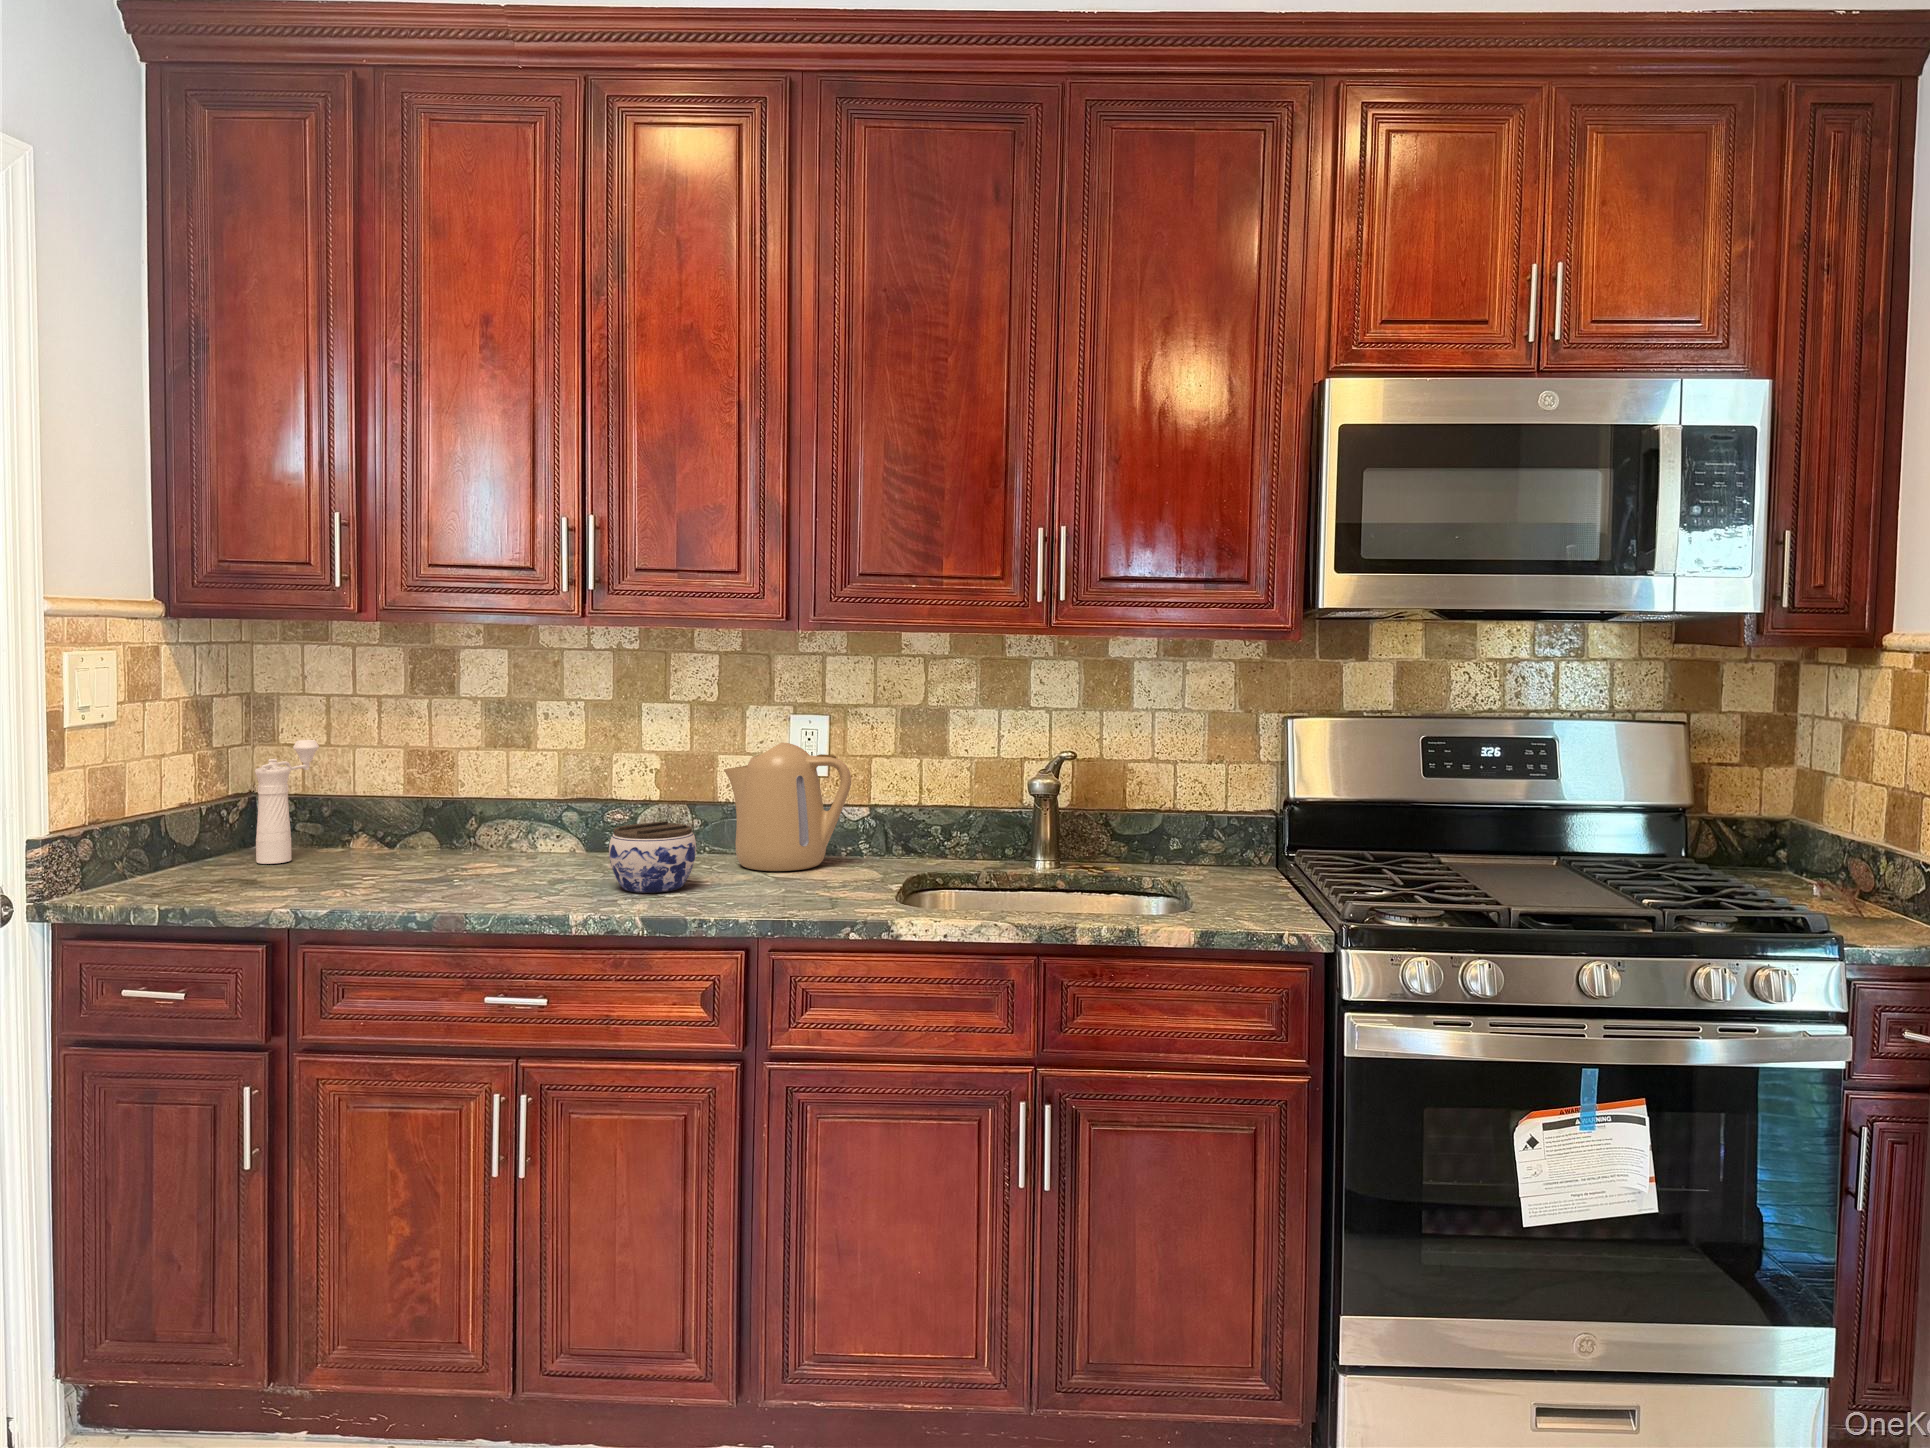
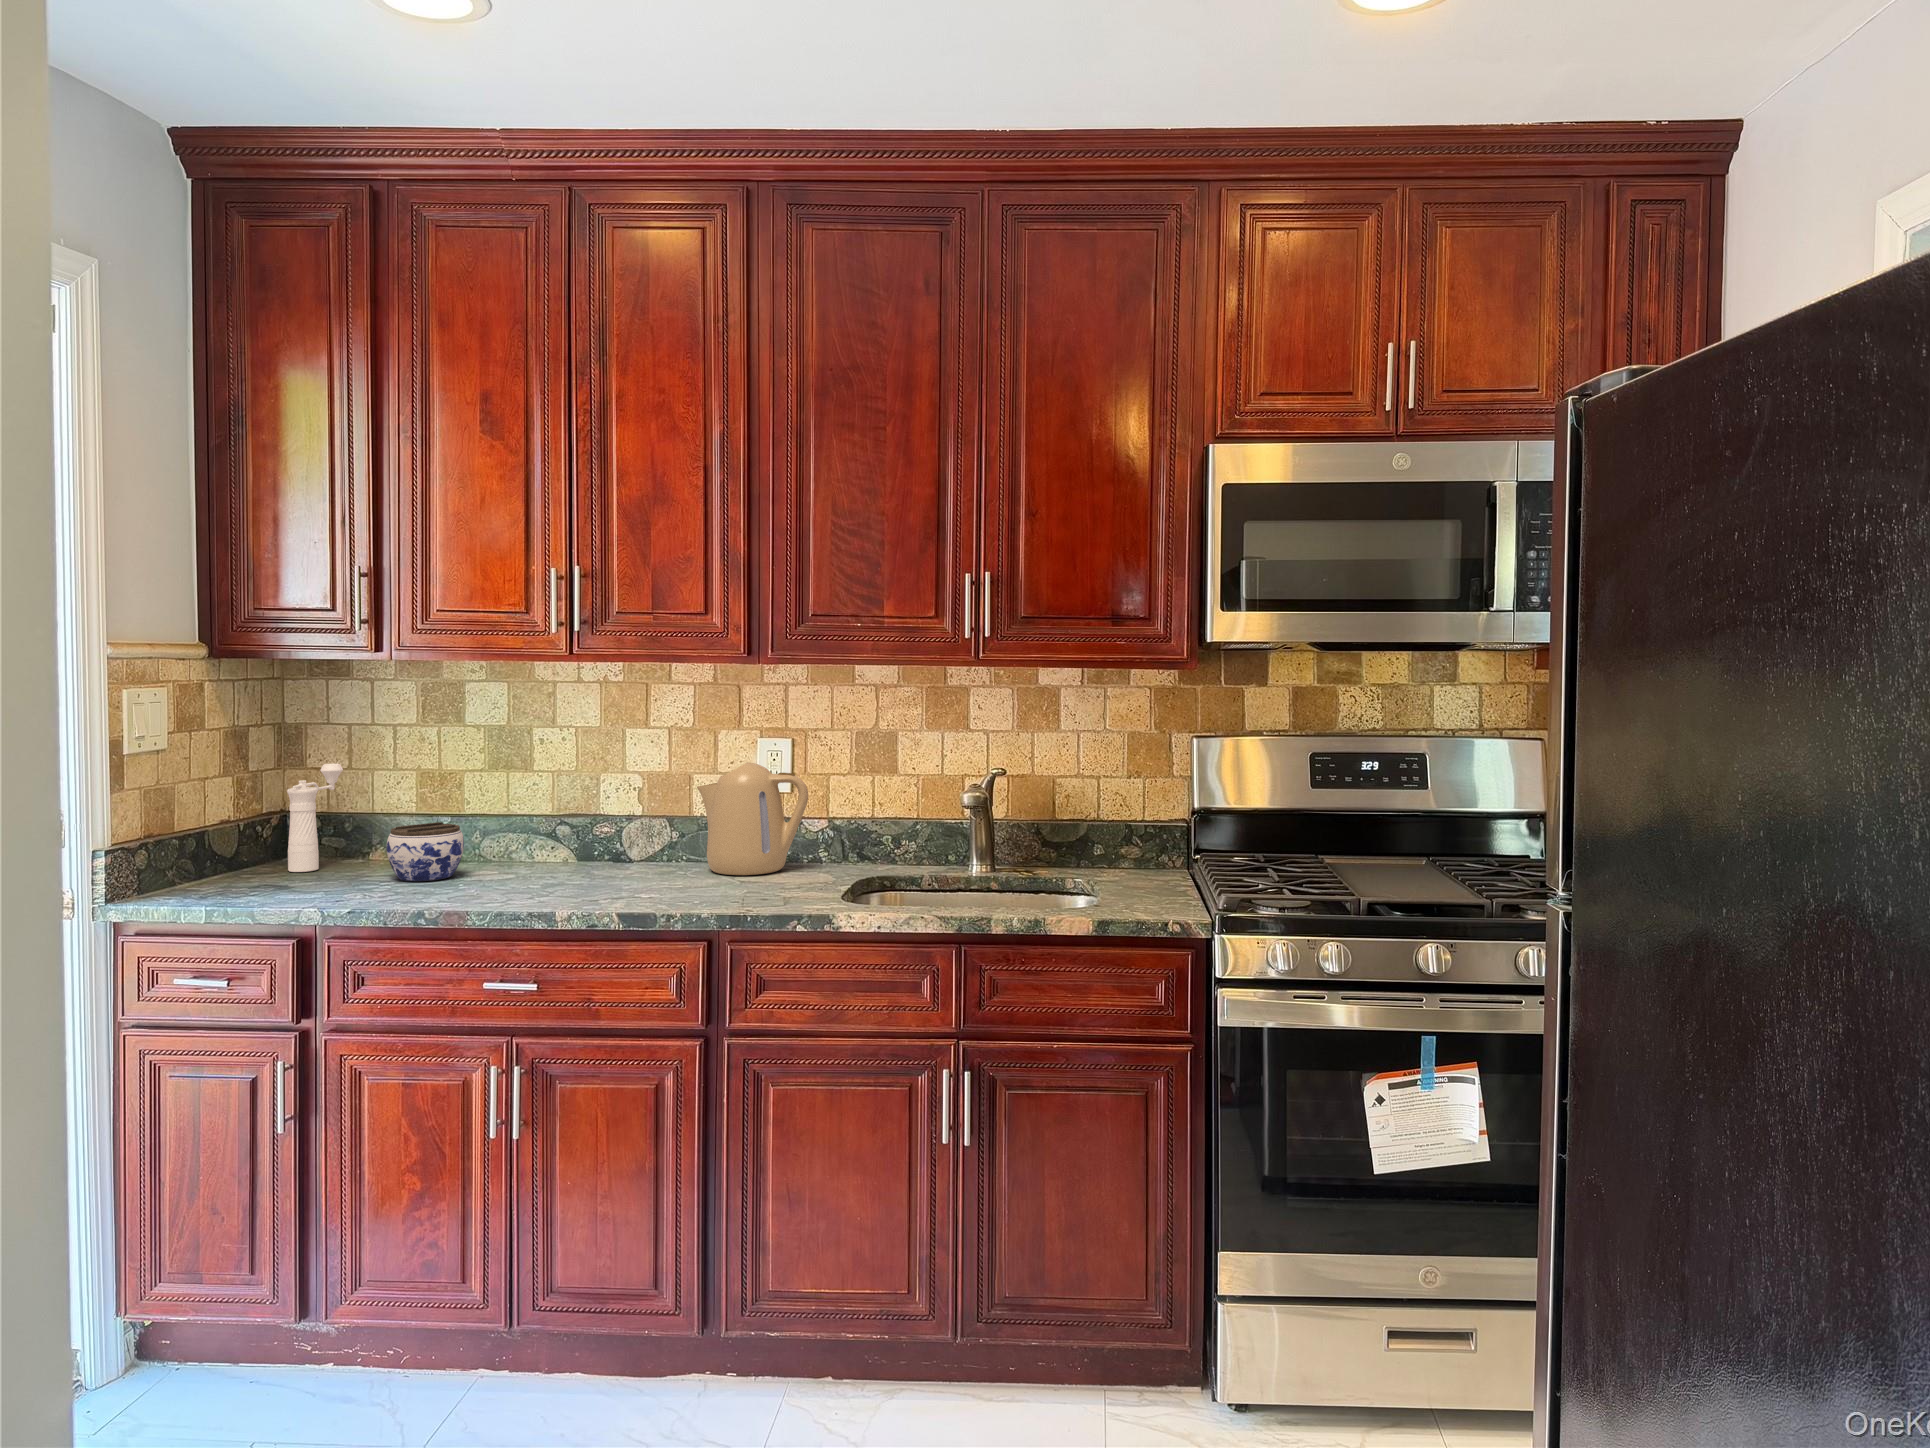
jar: present [609,821,696,893] -> present [387,822,464,881]

